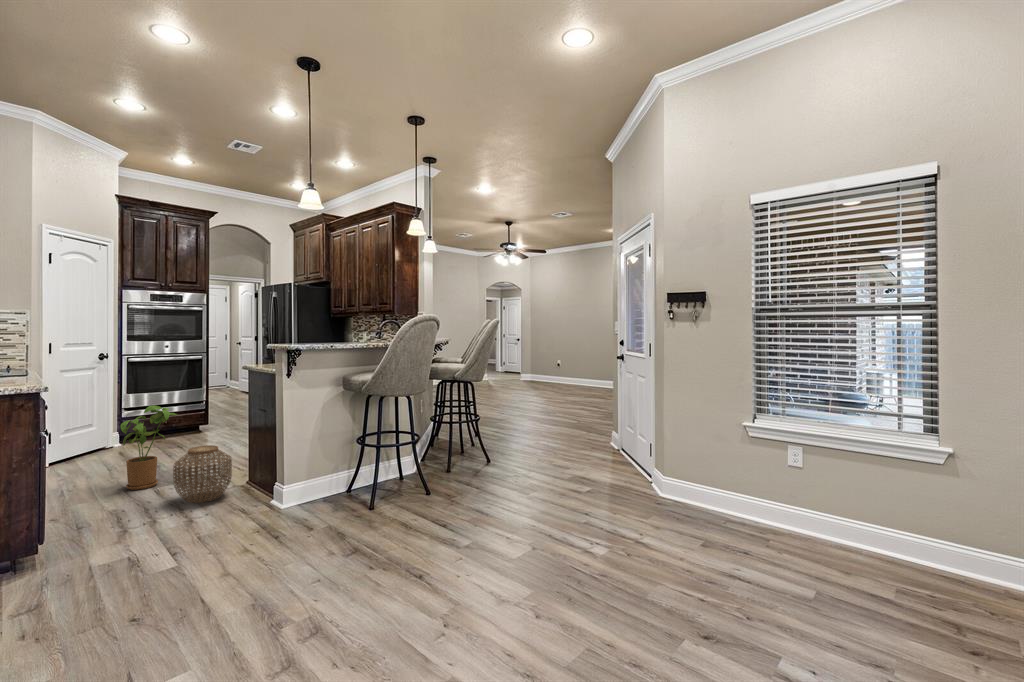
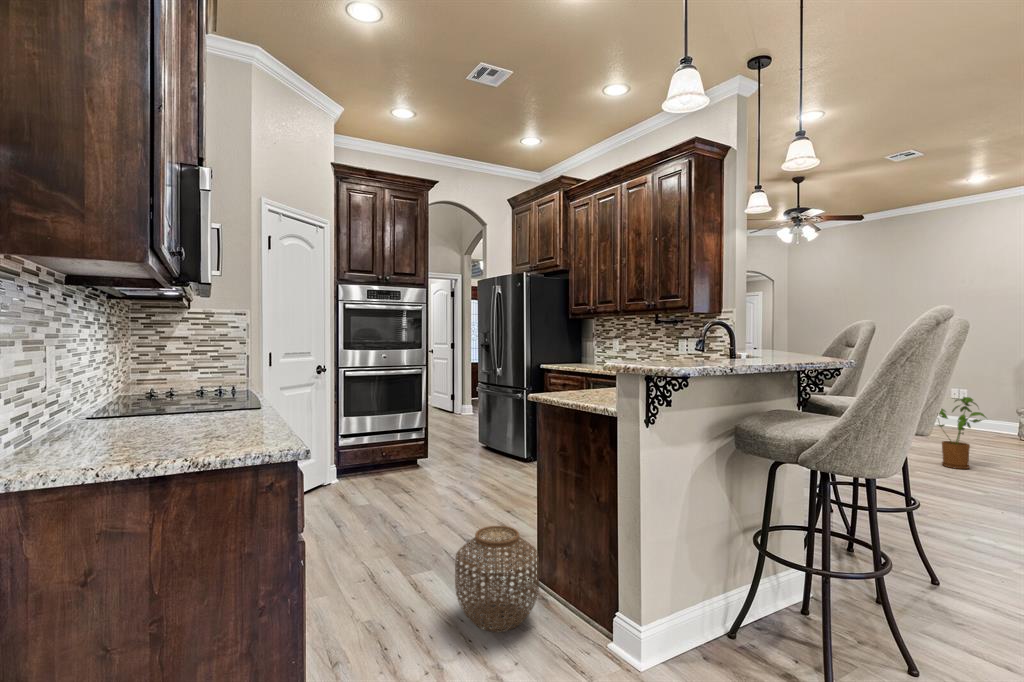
house plant: present [121,405,176,490] -> present [938,397,986,469]

